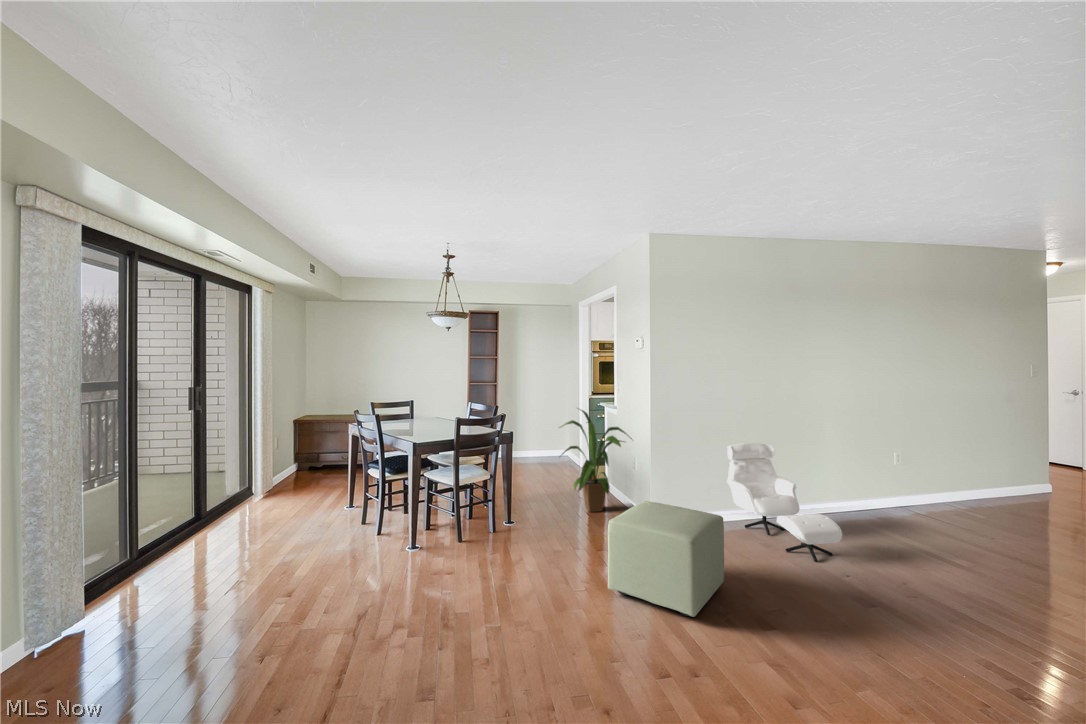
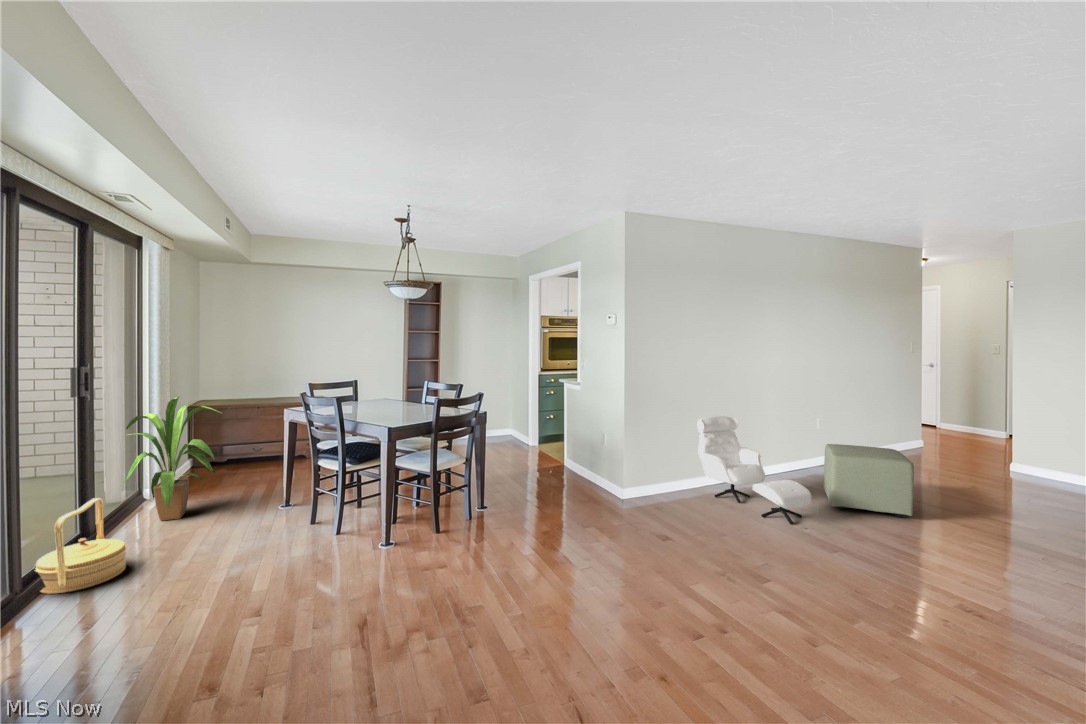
house plant: present [561,410,632,512] -> present [125,397,222,521]
woven basket: none [154,490,218,561] -> present [35,498,127,594]
ottoman: present [608,501,724,617] -> present [824,444,914,517]

